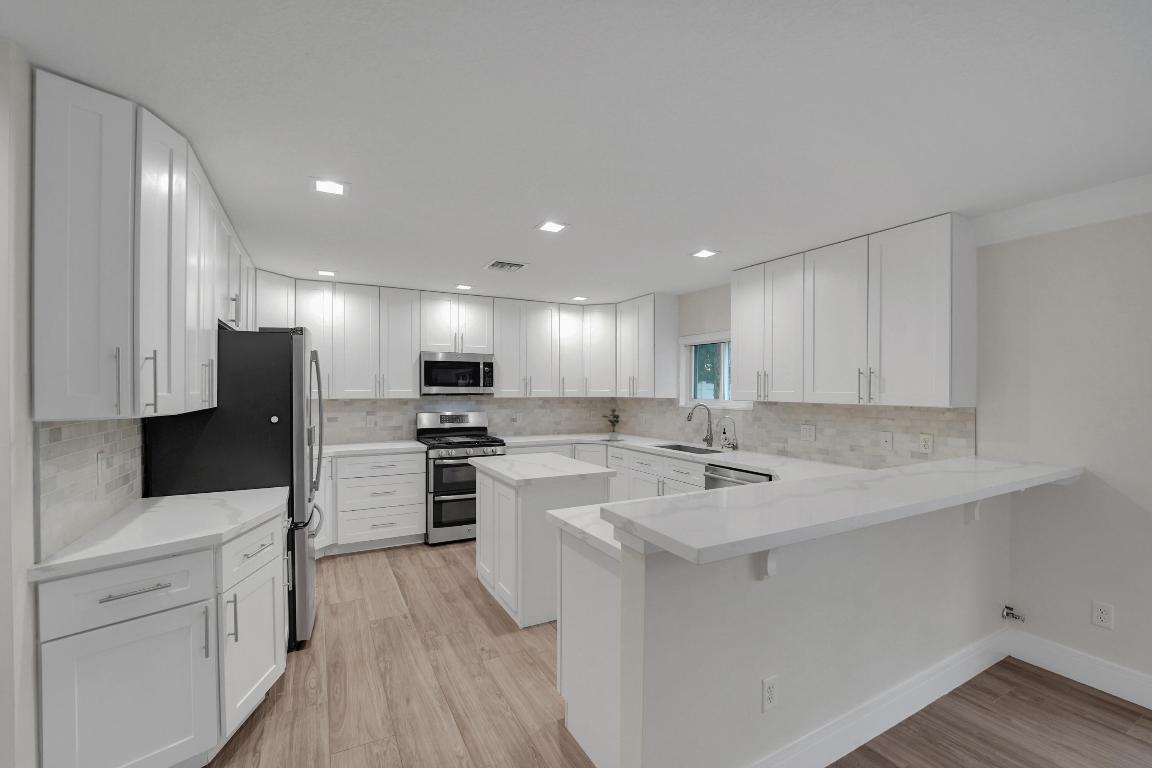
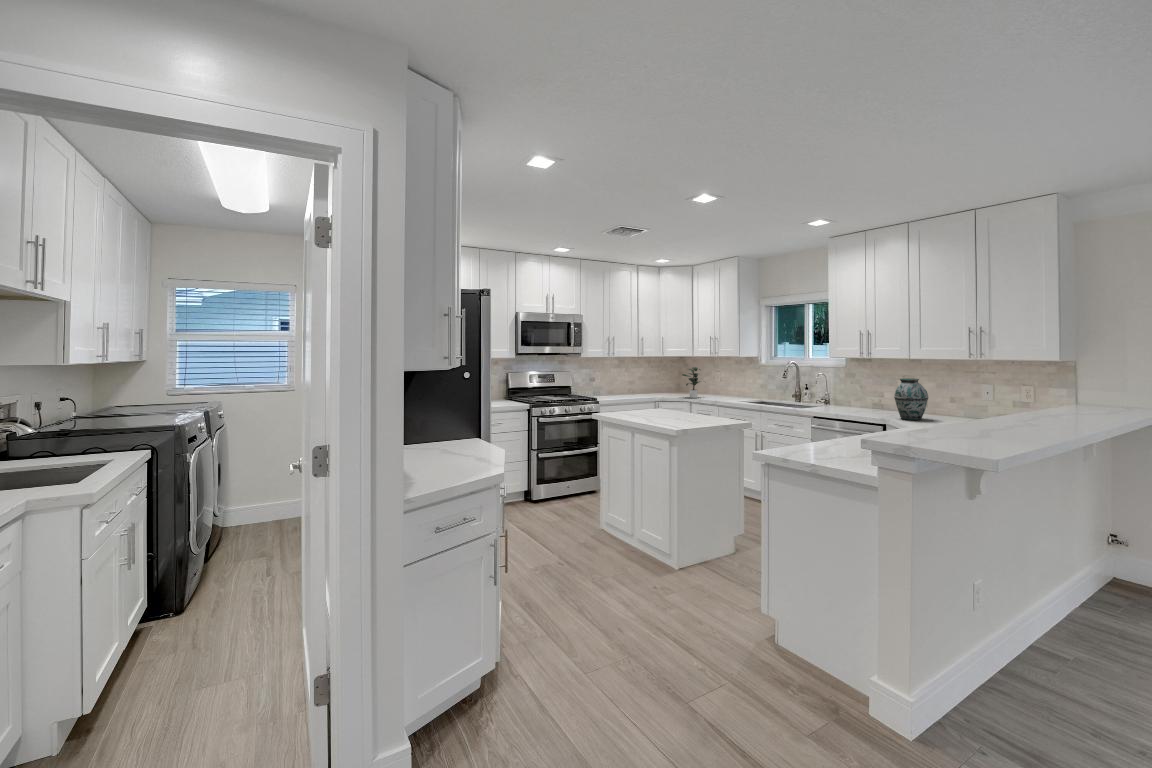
vase: none [784,424,818,470] -> present [894,378,928,420]

